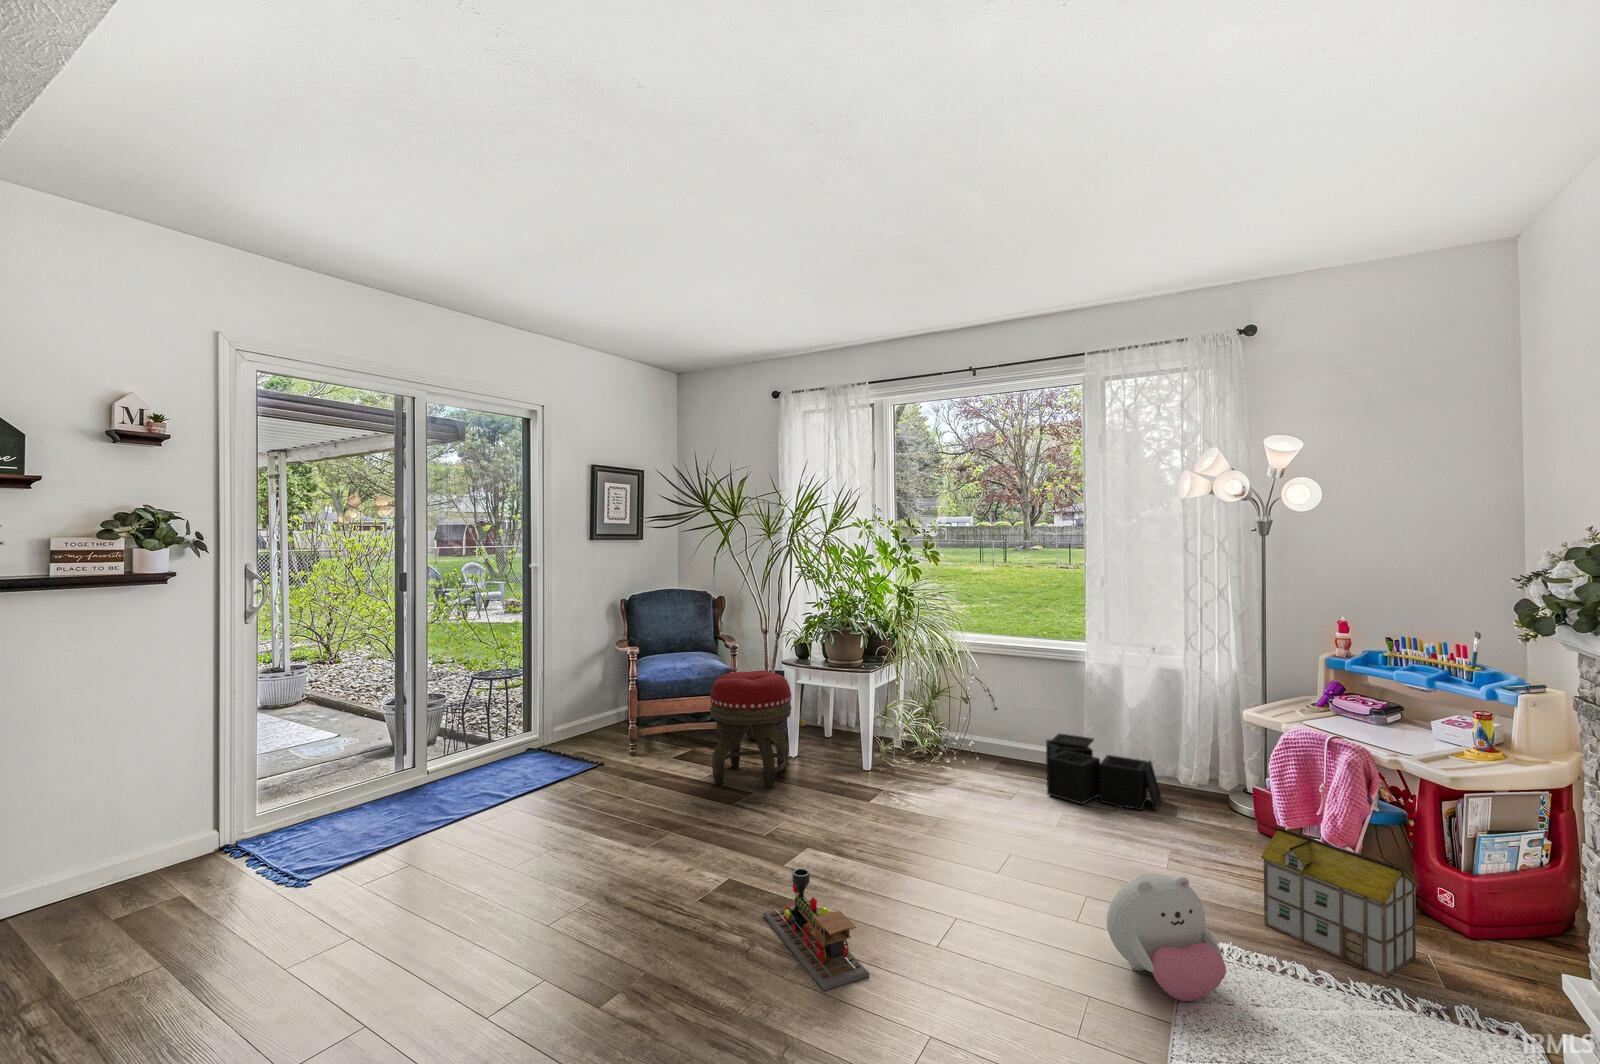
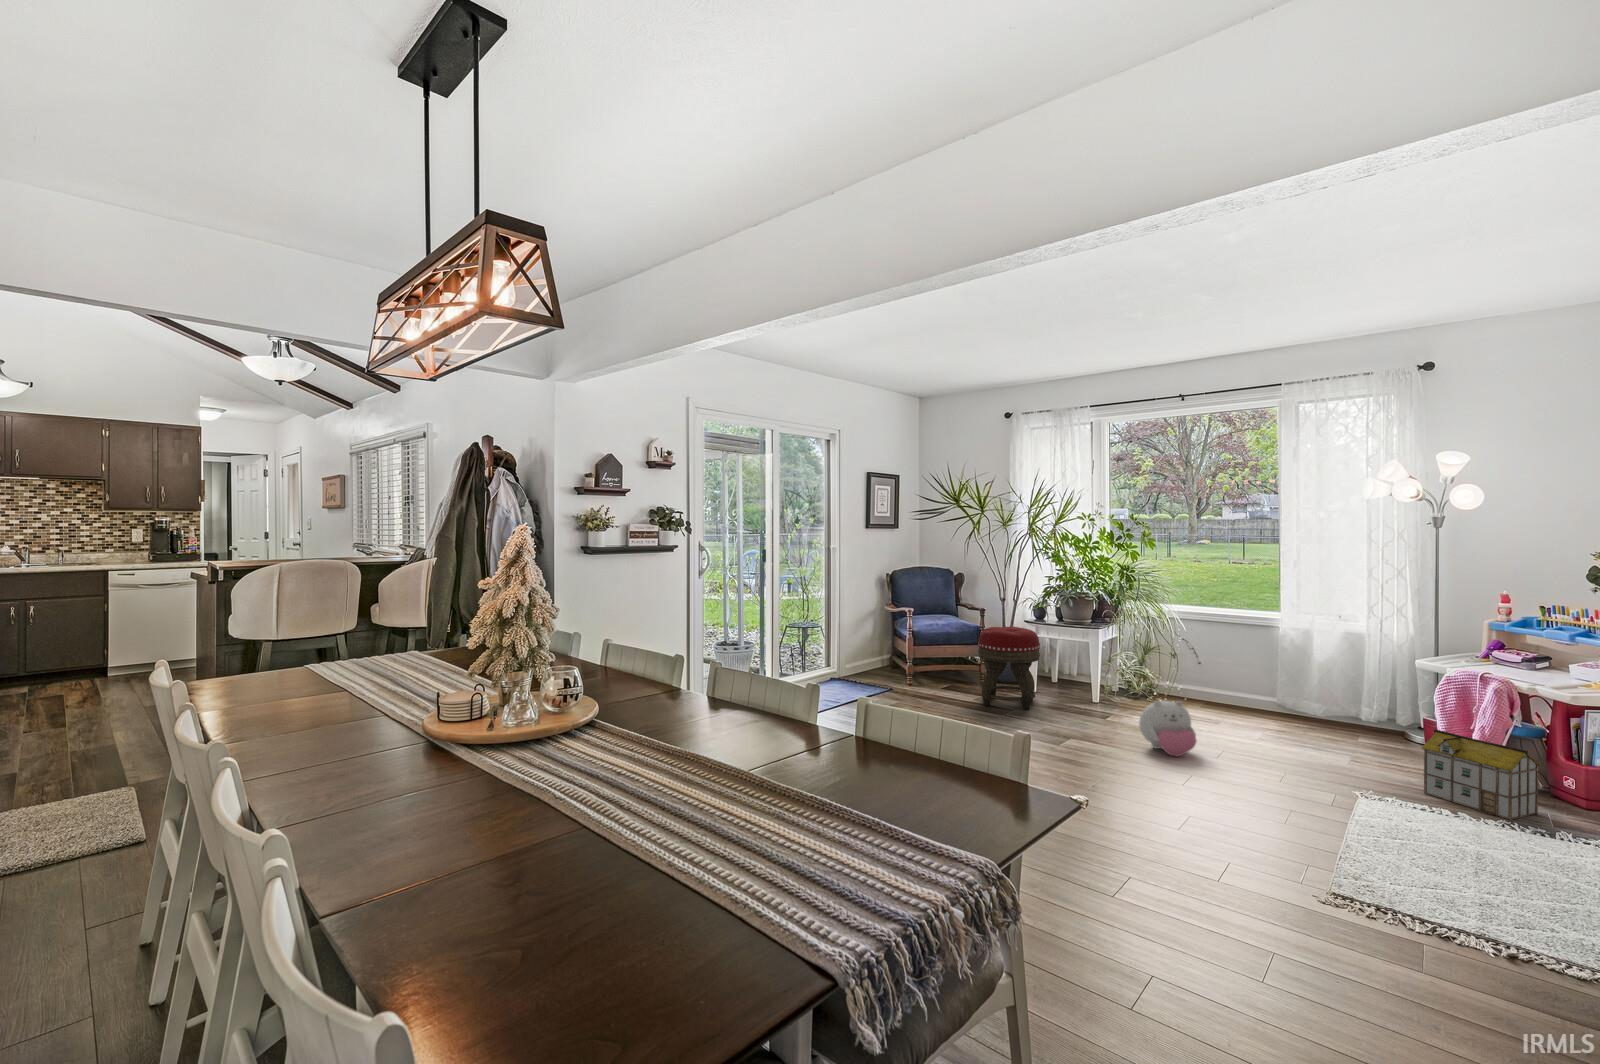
storage bin: present [1046,734,1161,811] -> none [1245,682,1346,735]
toy train: present [763,868,870,991] -> none [1063,738,1147,800]
plush toy: present [1107,874,1226,1001] -> present [1139,701,1196,756]

